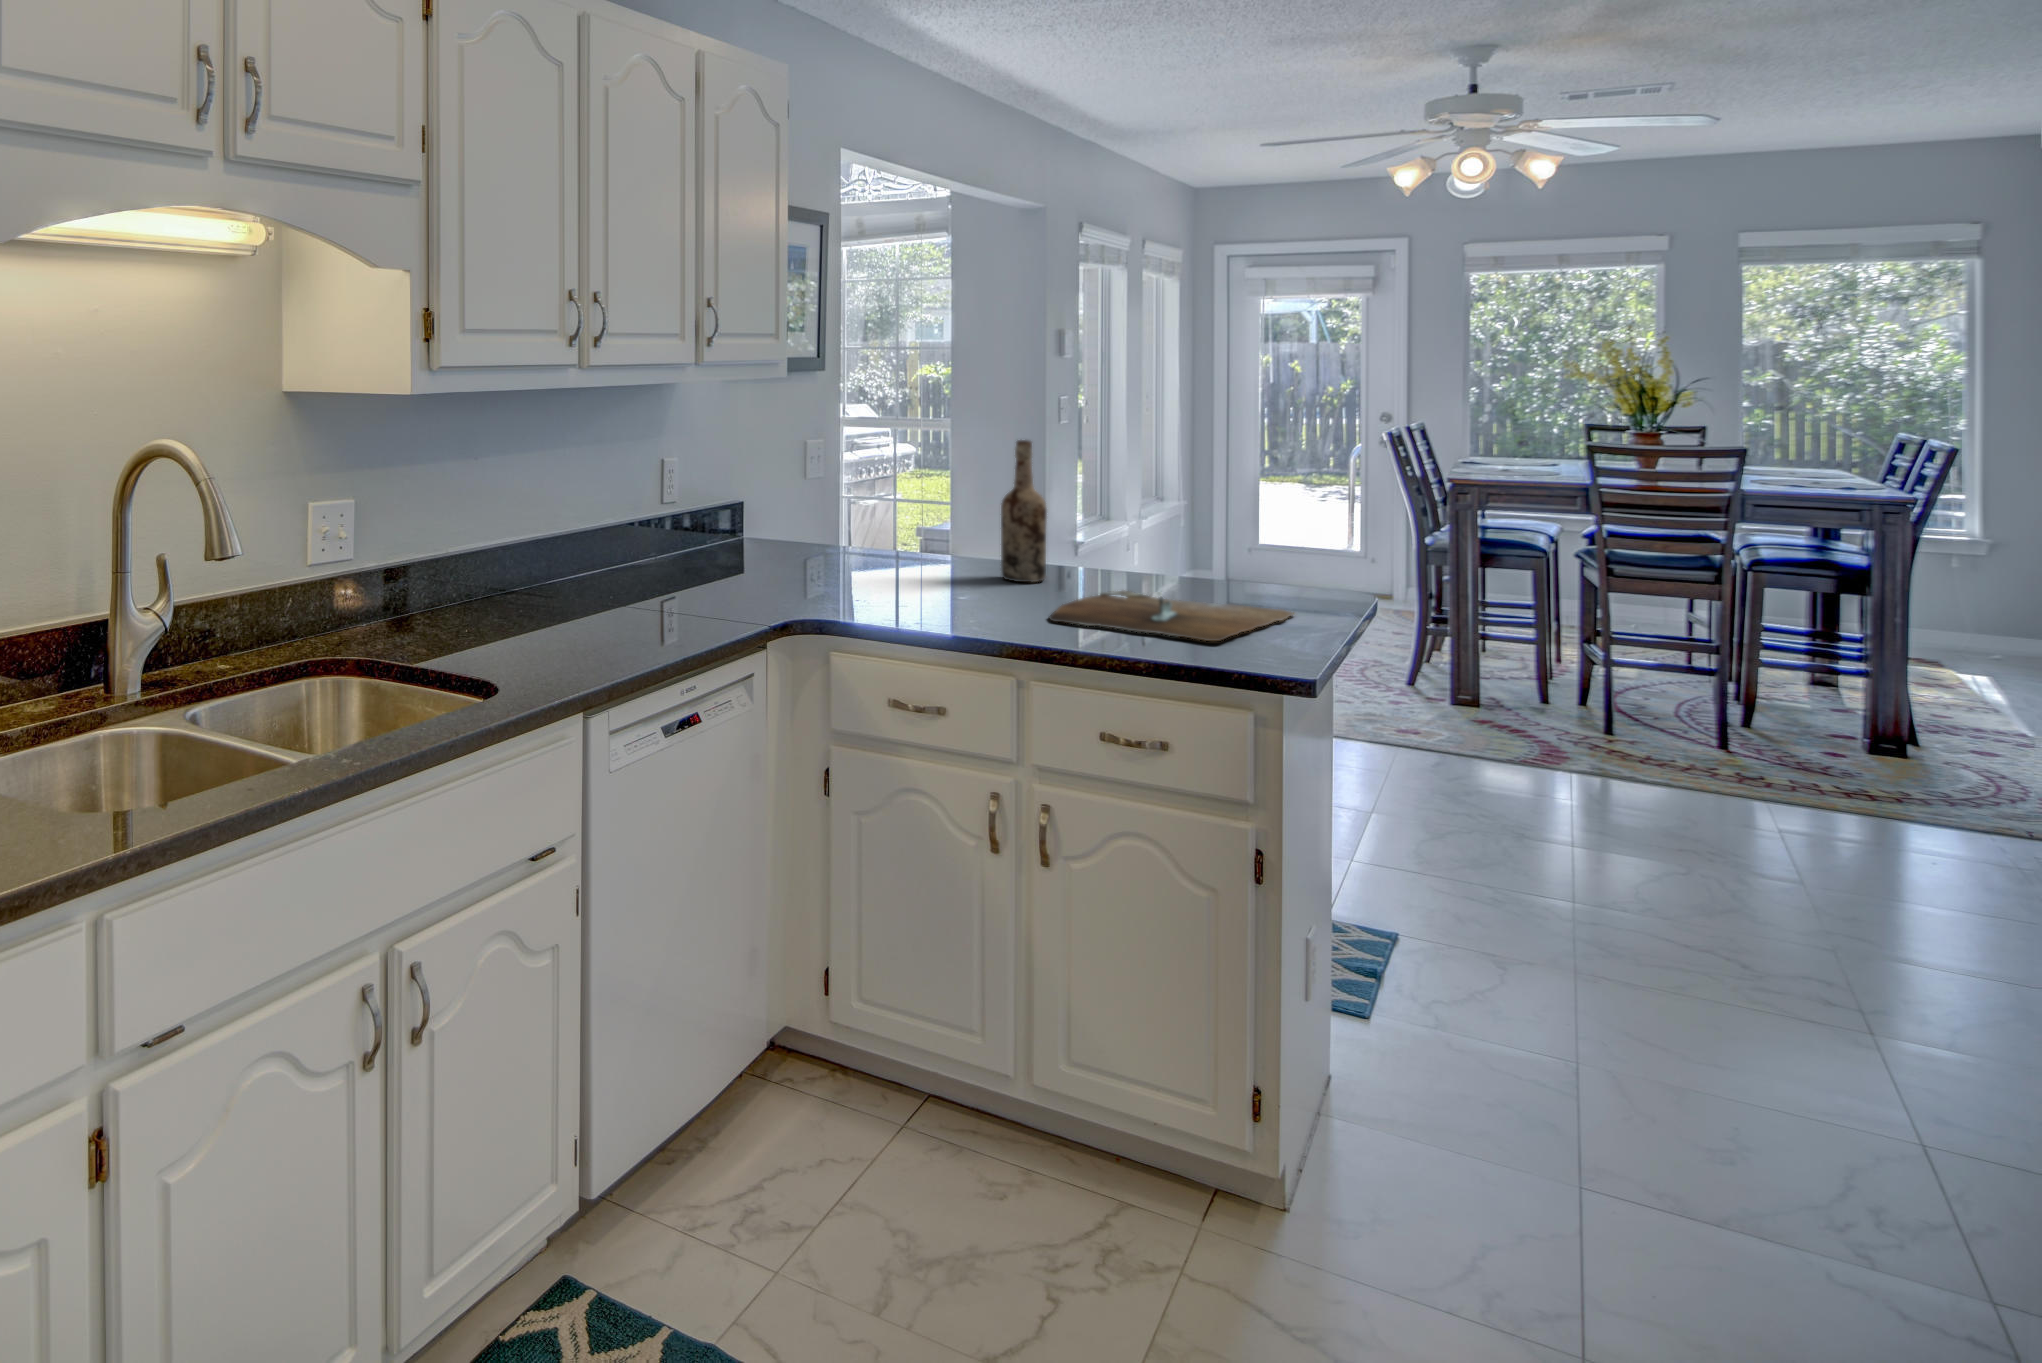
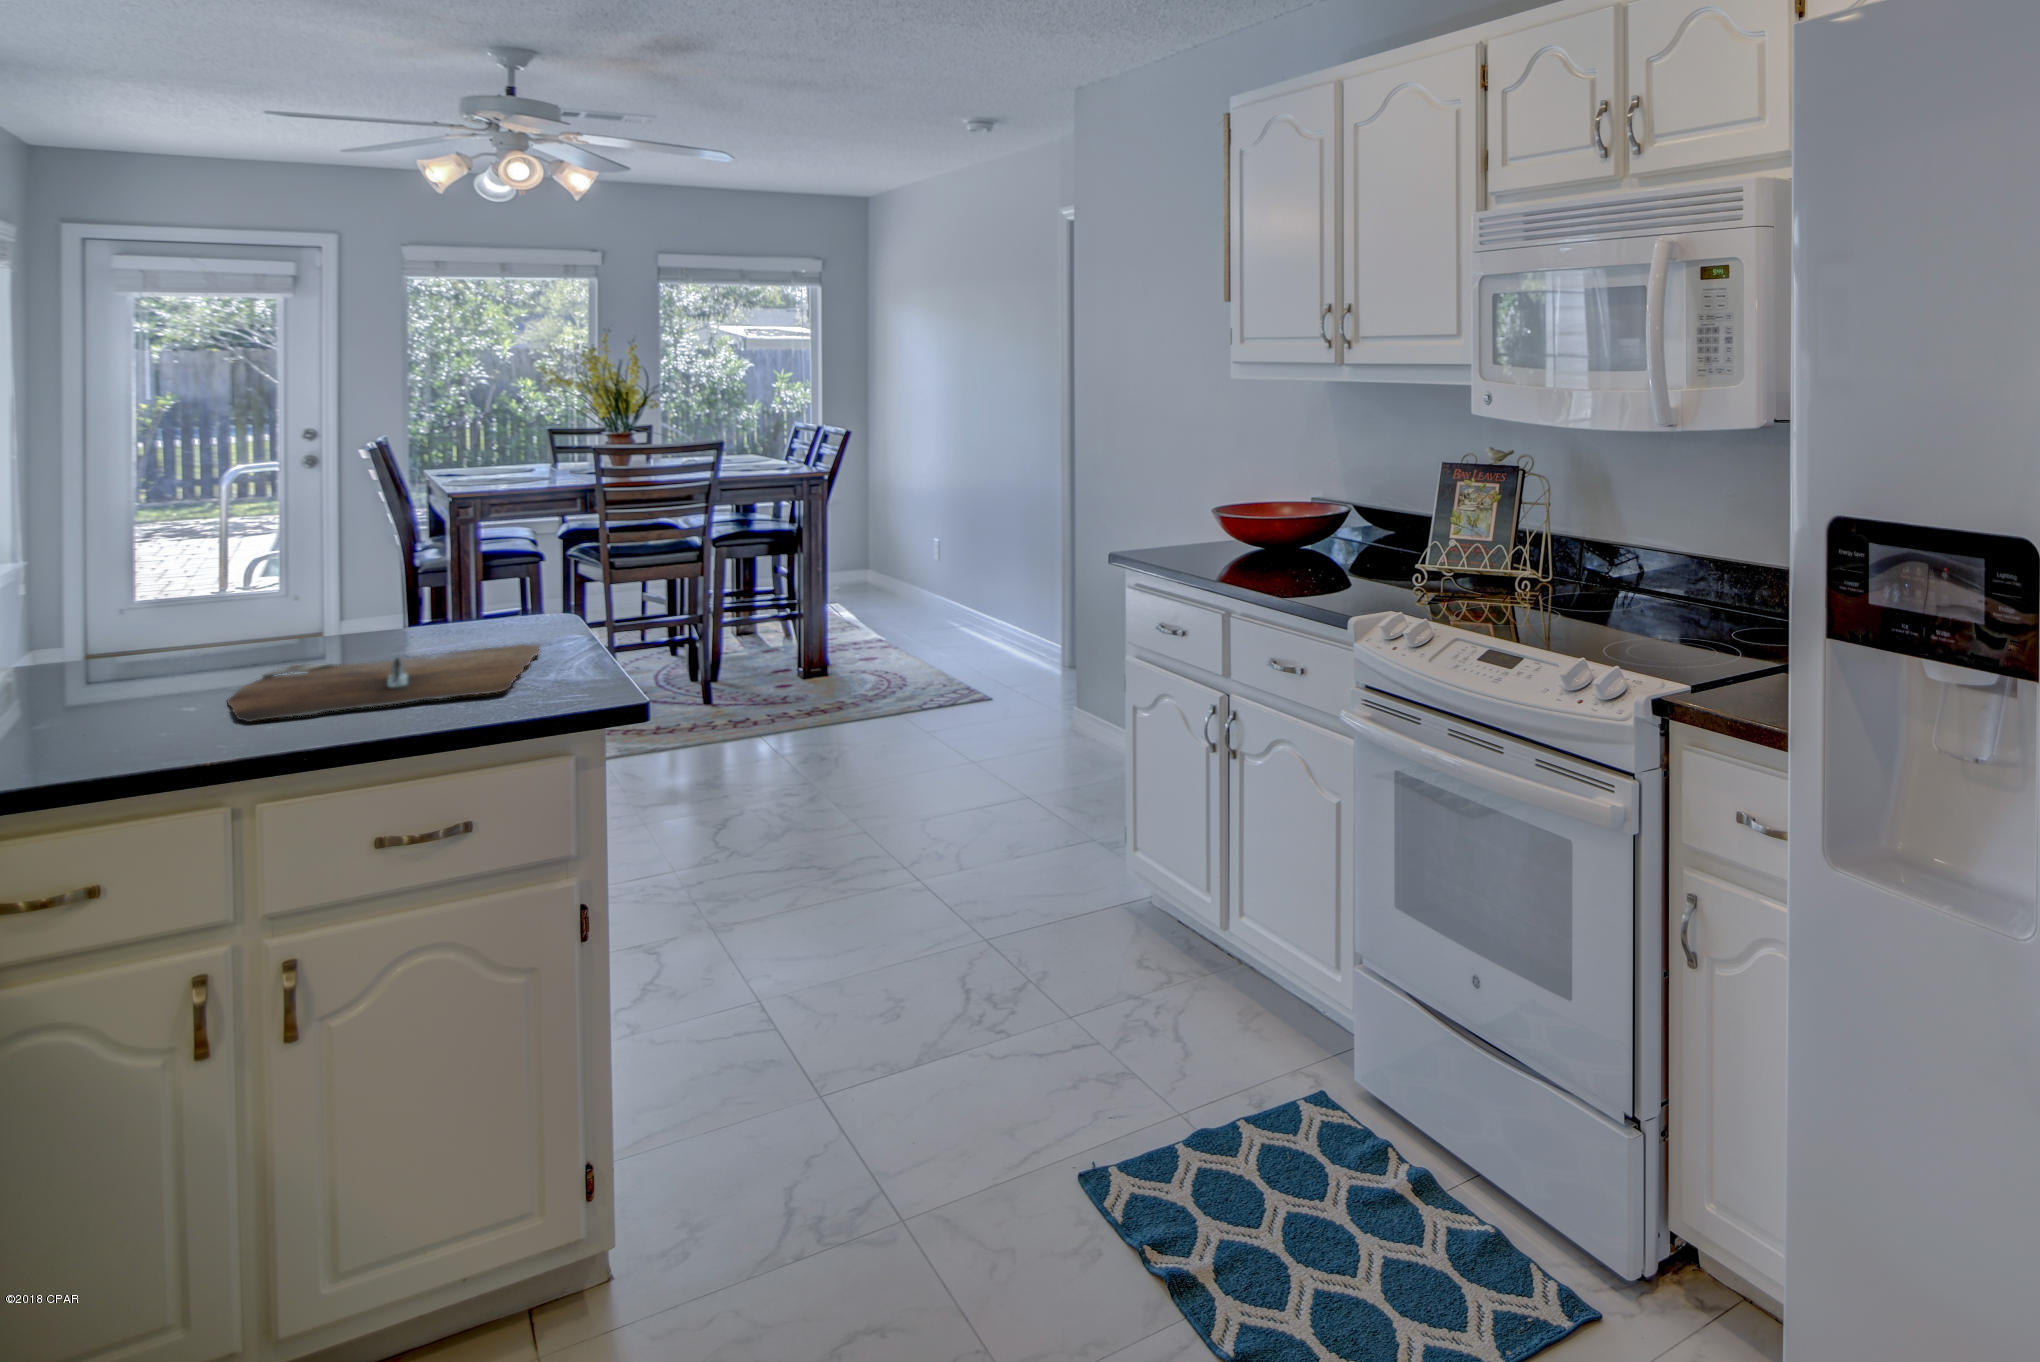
wine bottle: present [1001,440,1047,582] -> none [65,485,152,690]

